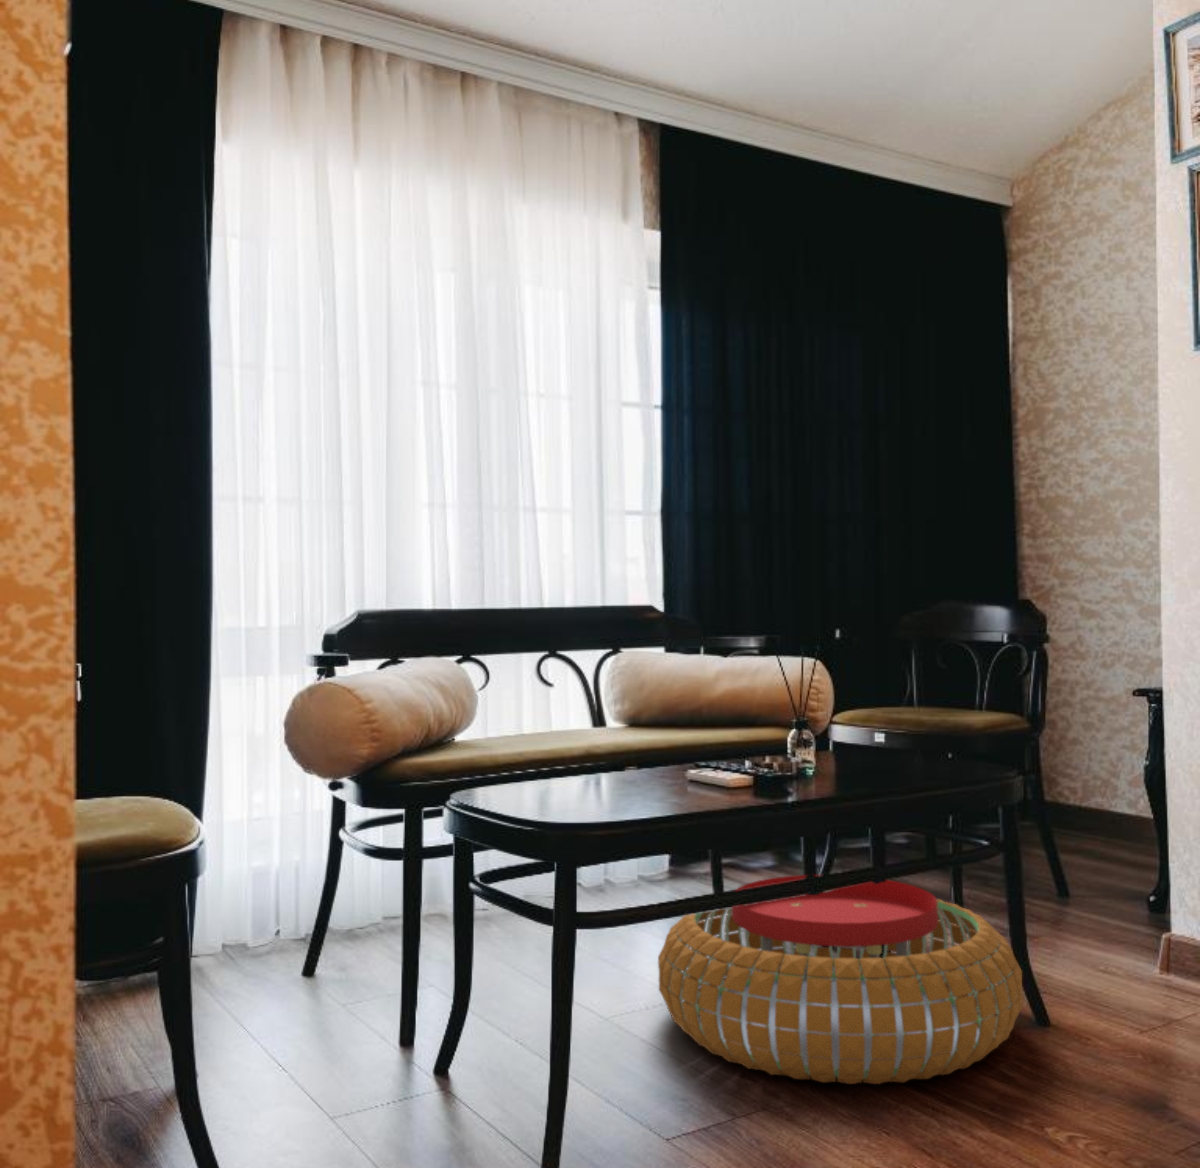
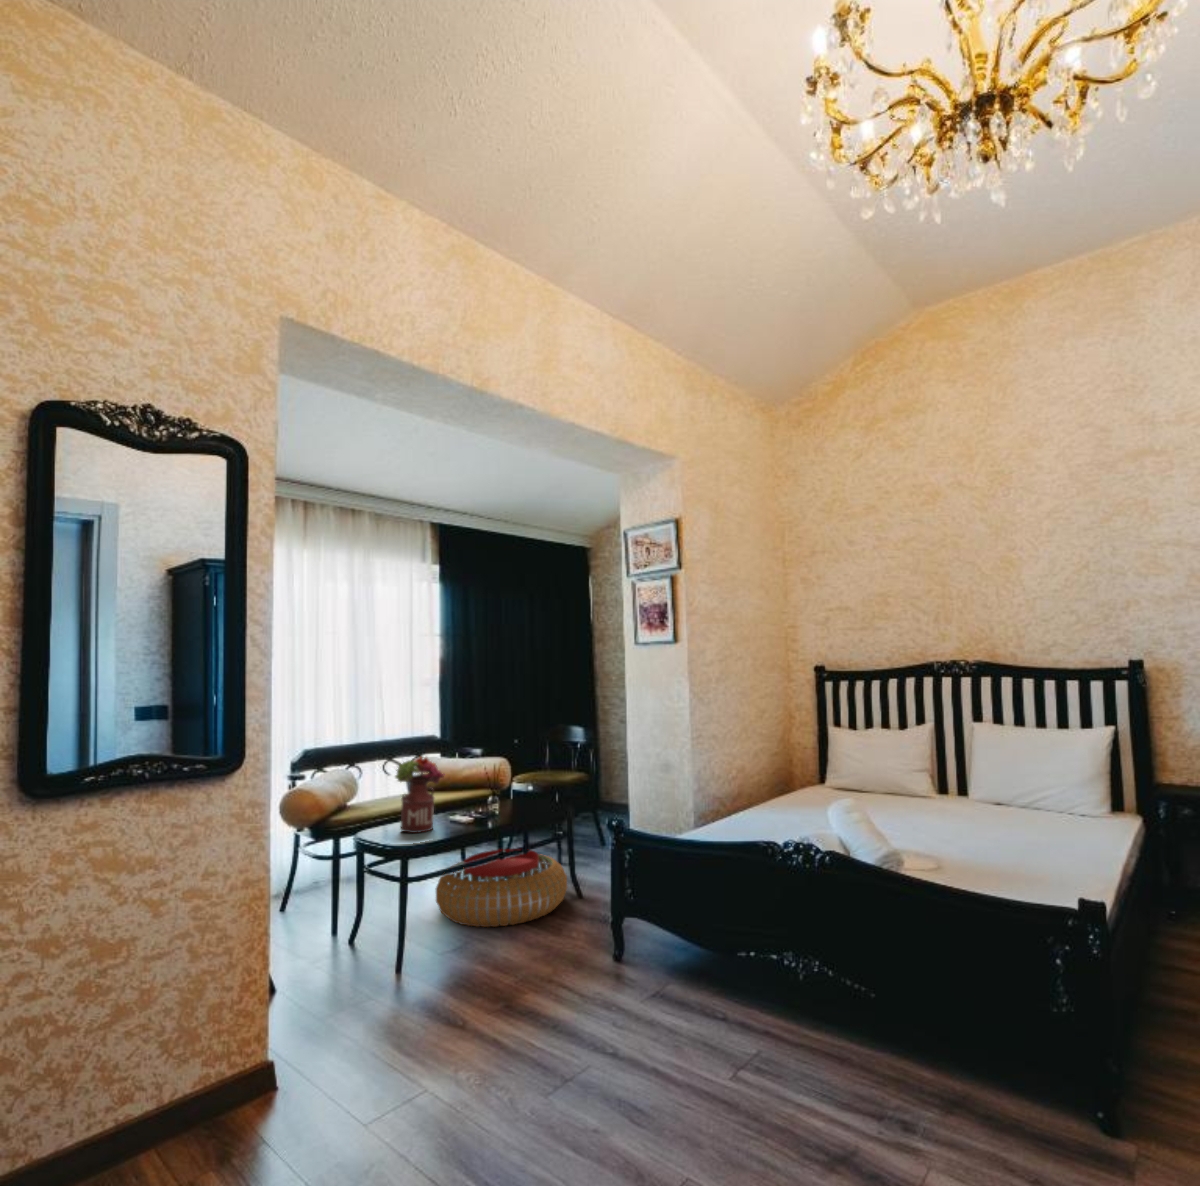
flower arrangement: none [544,599,684,803] -> present [395,757,445,833]

